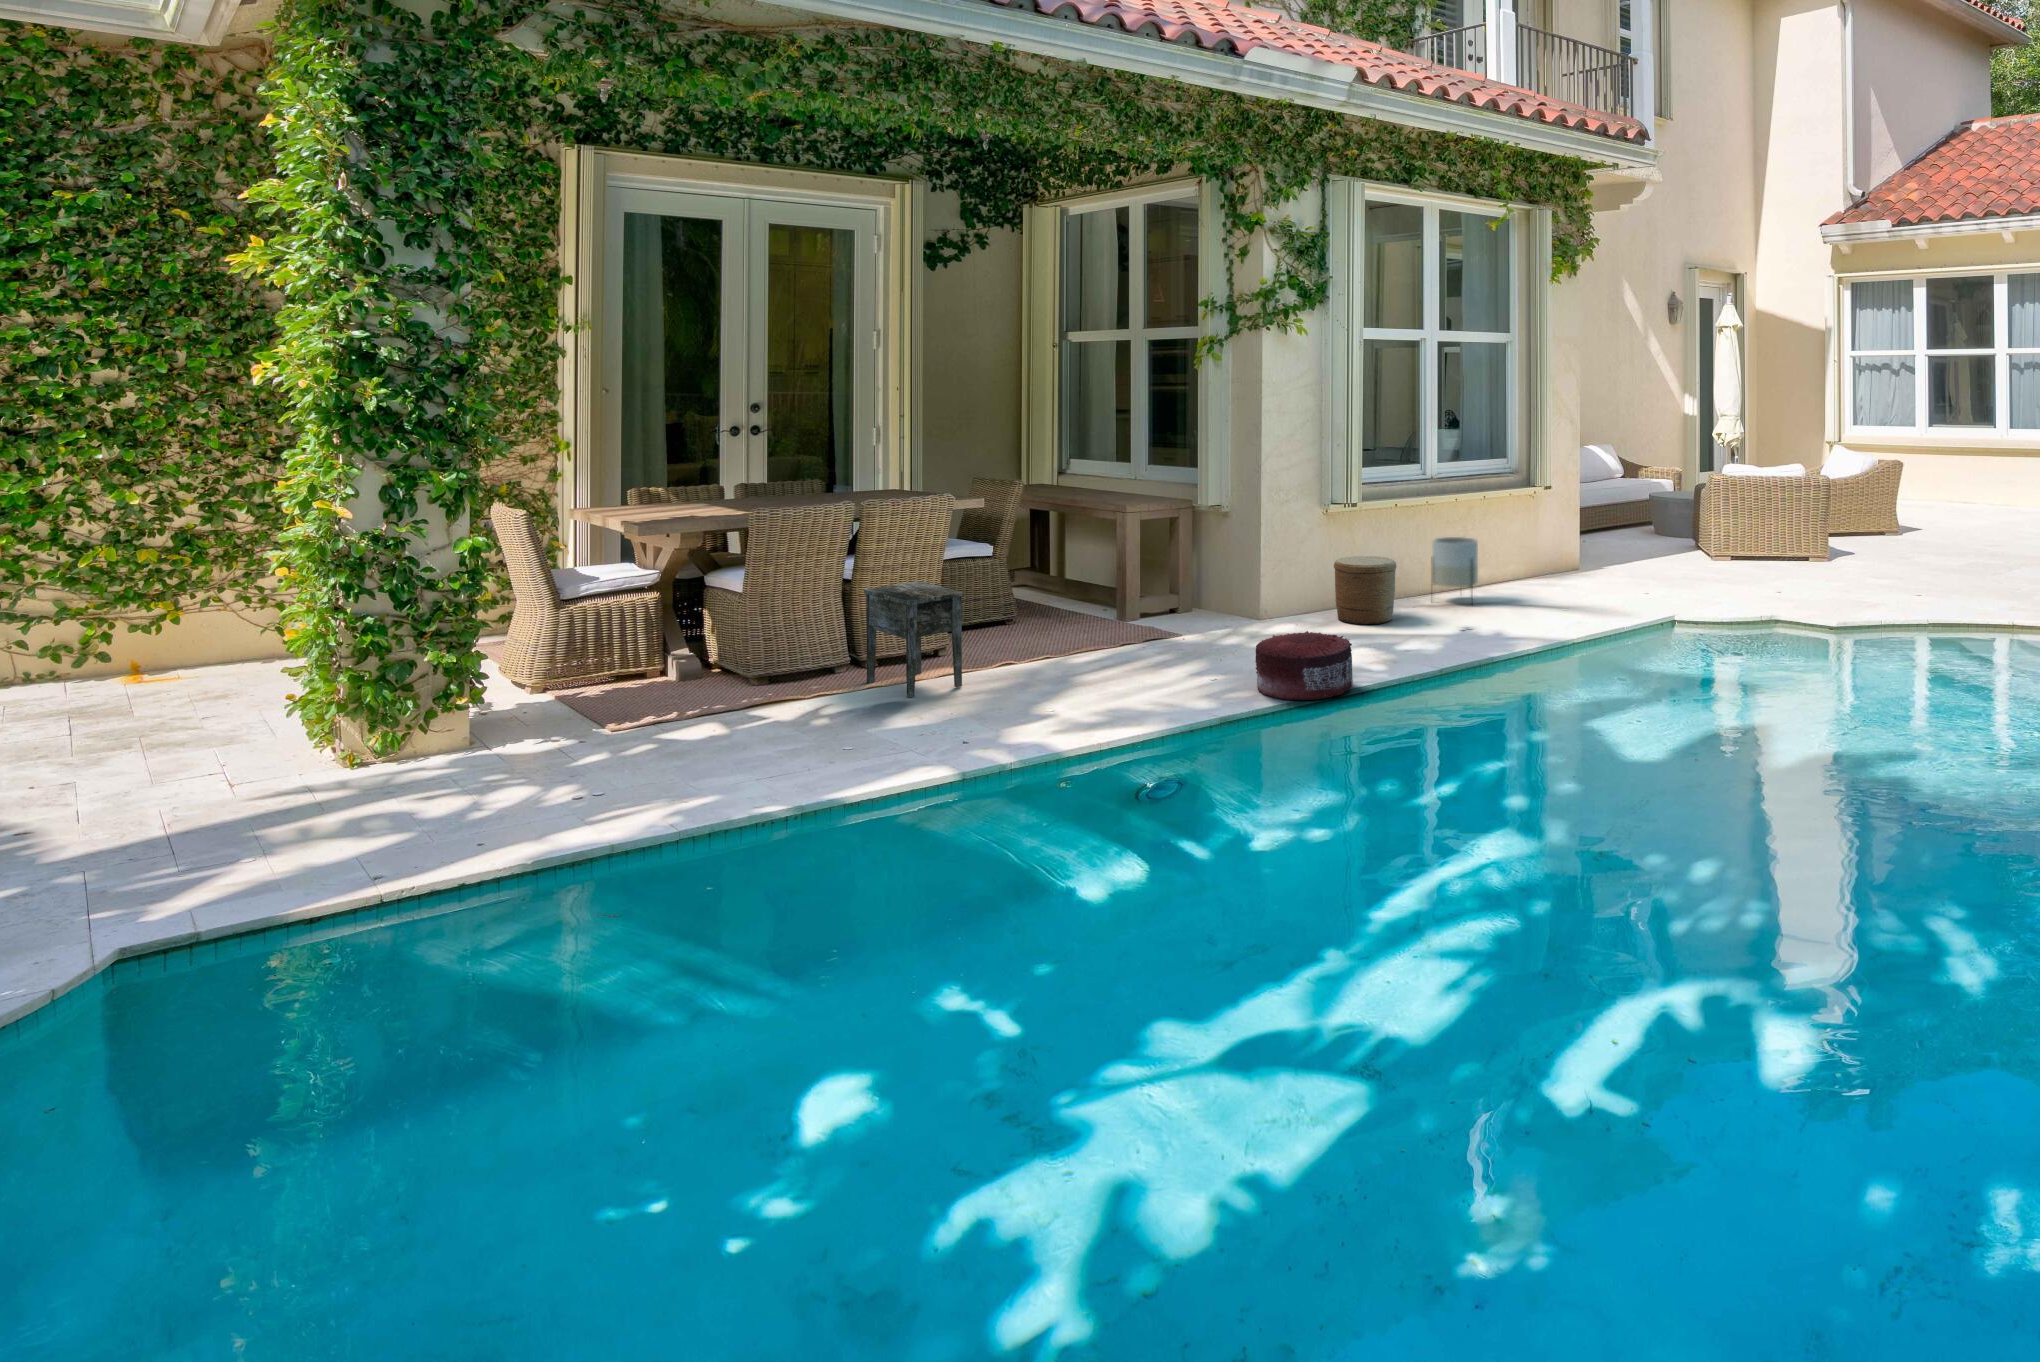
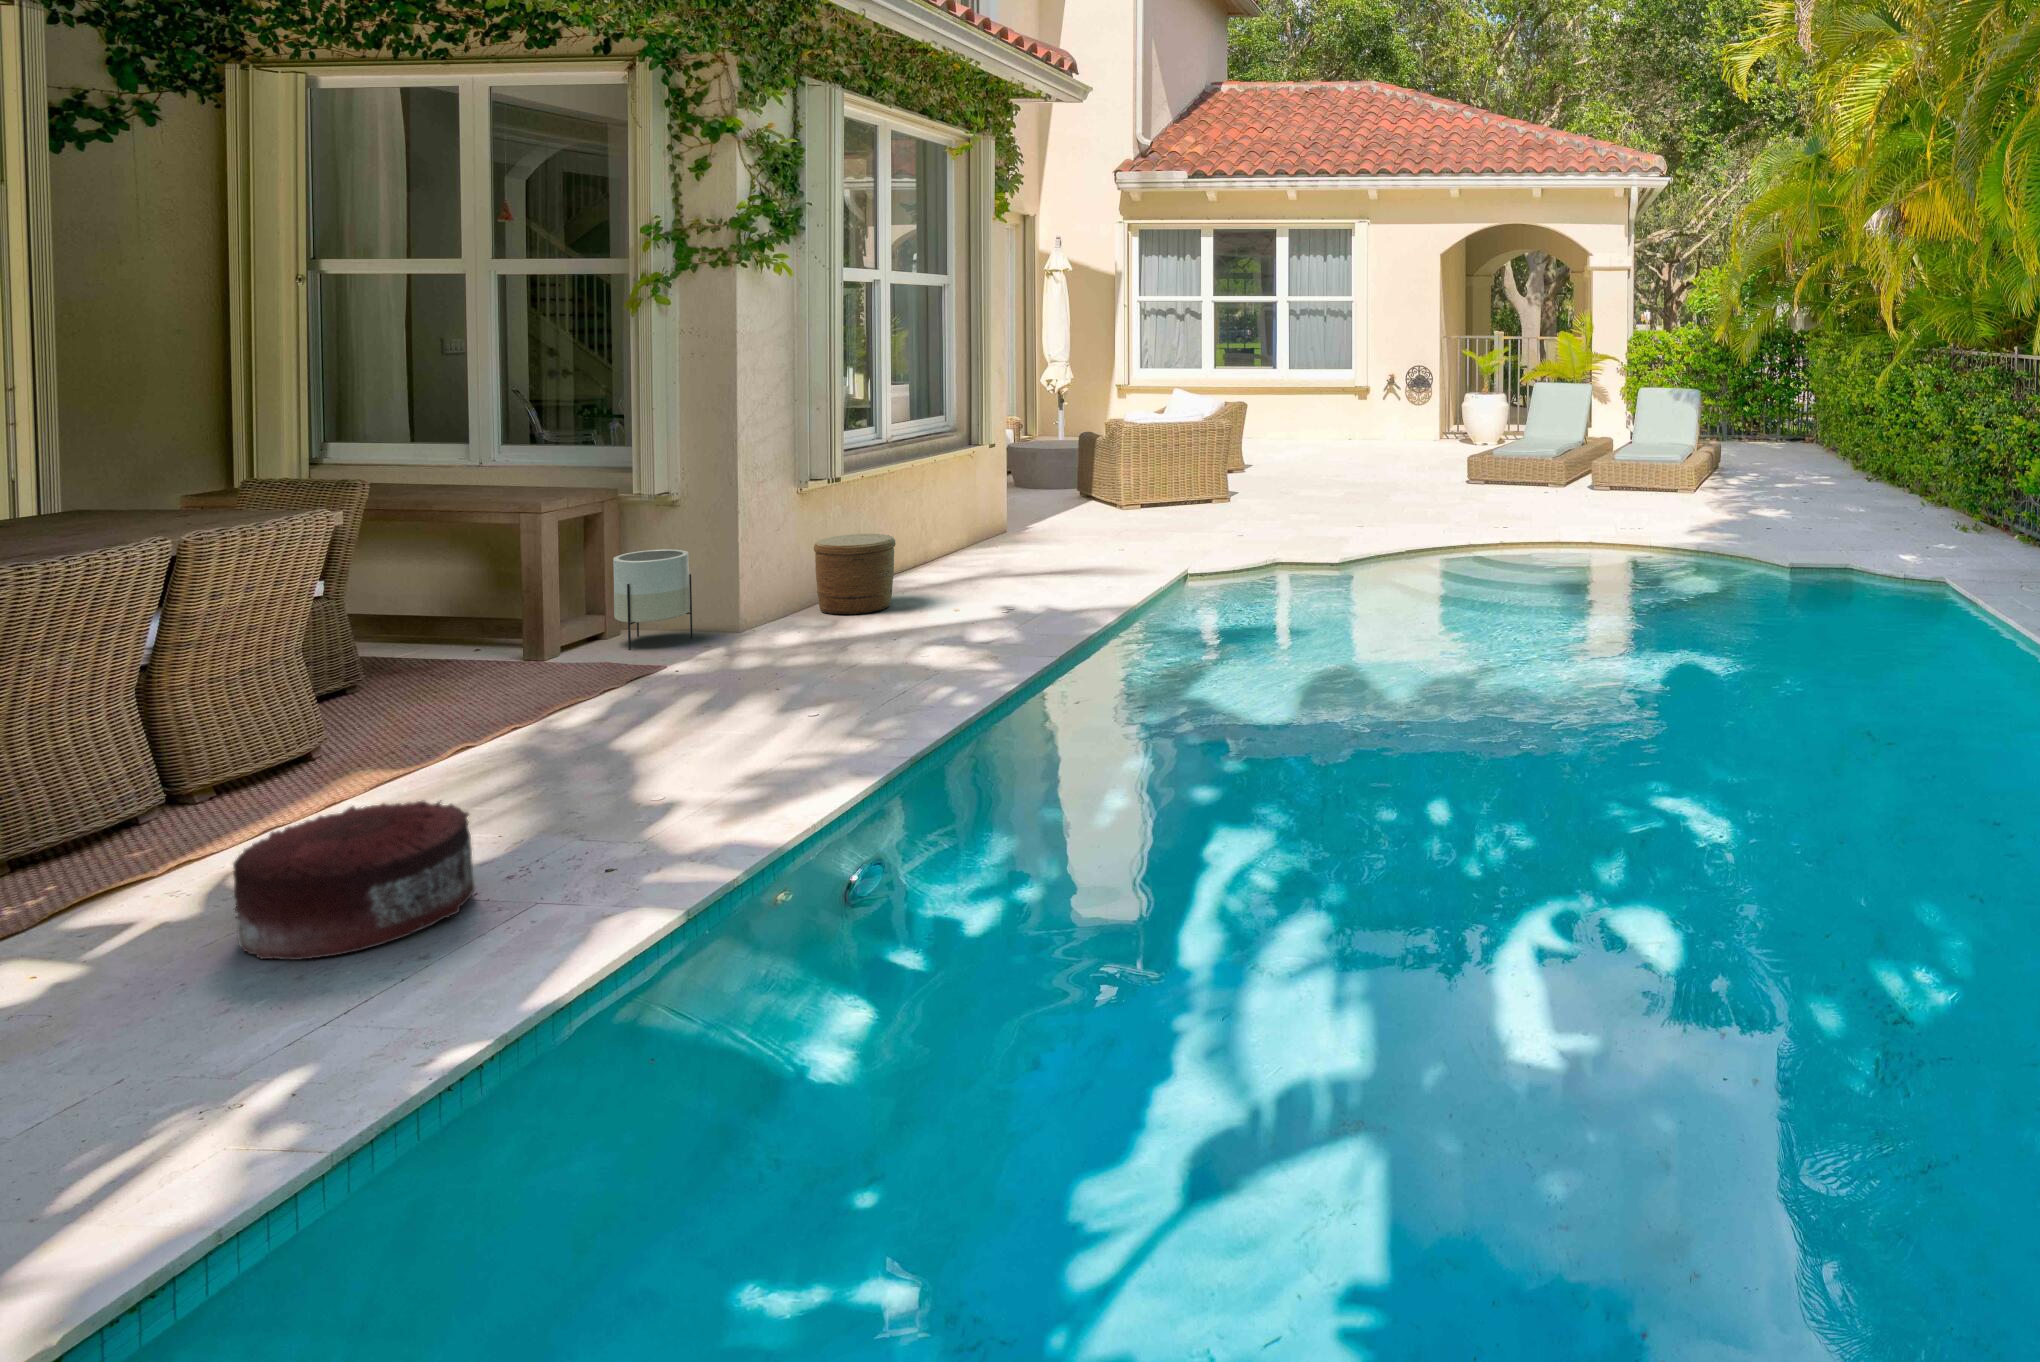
planter: present [1432,537,1478,588] -> present [613,549,693,650]
side table: present [864,581,964,698] -> none [208,641,422,810]
pouf: present [1255,631,1353,700] -> present [233,800,475,960]

